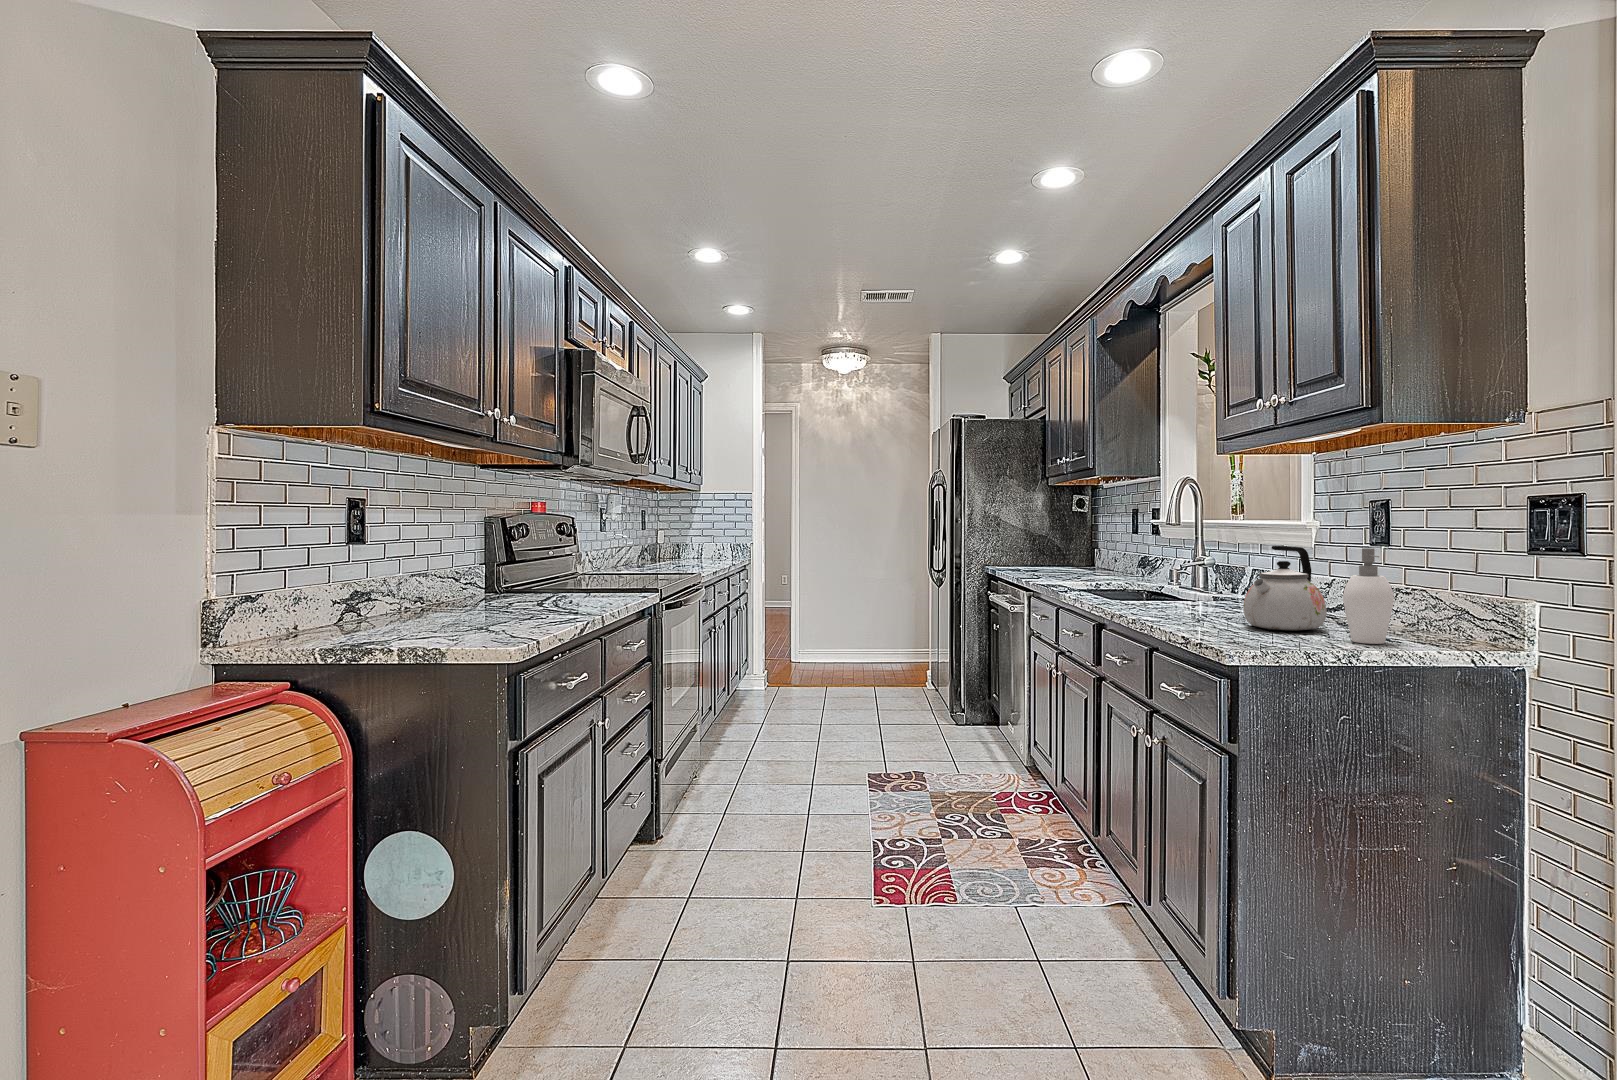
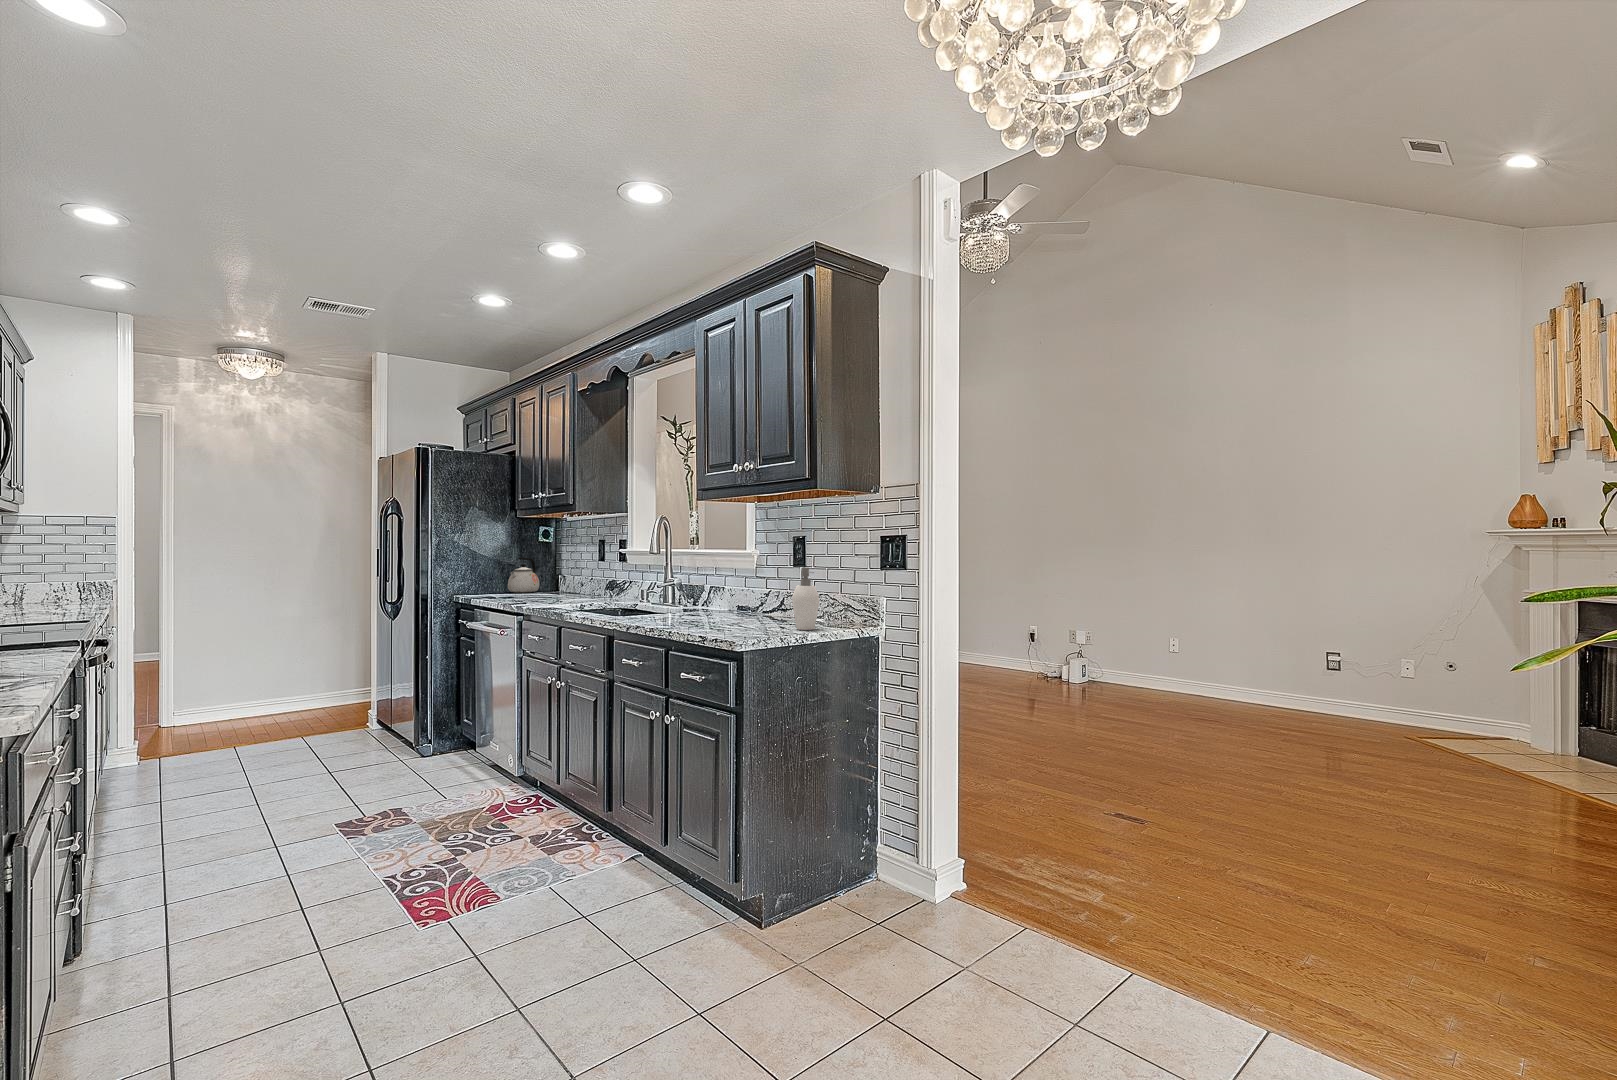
kettle: present [1243,546,1327,631] -> present [508,558,539,593]

